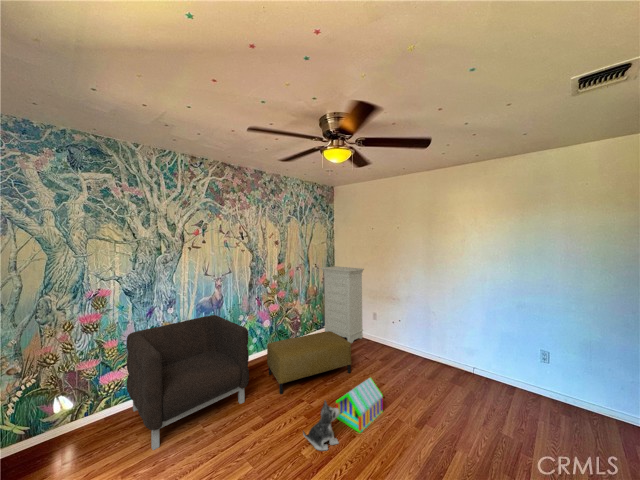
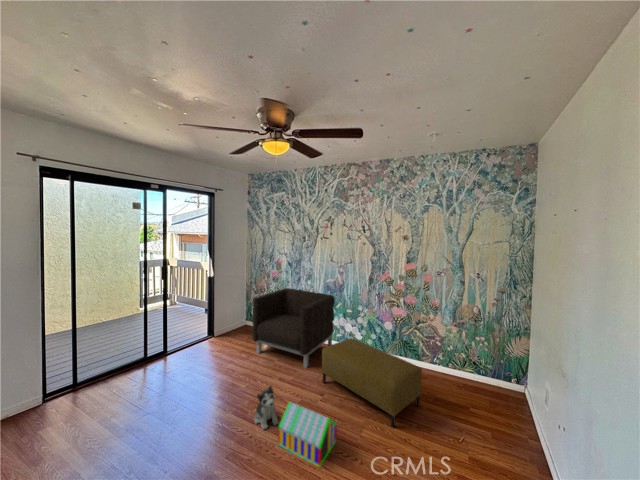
dresser: present [321,266,364,343] -> none [482,282,541,435]

